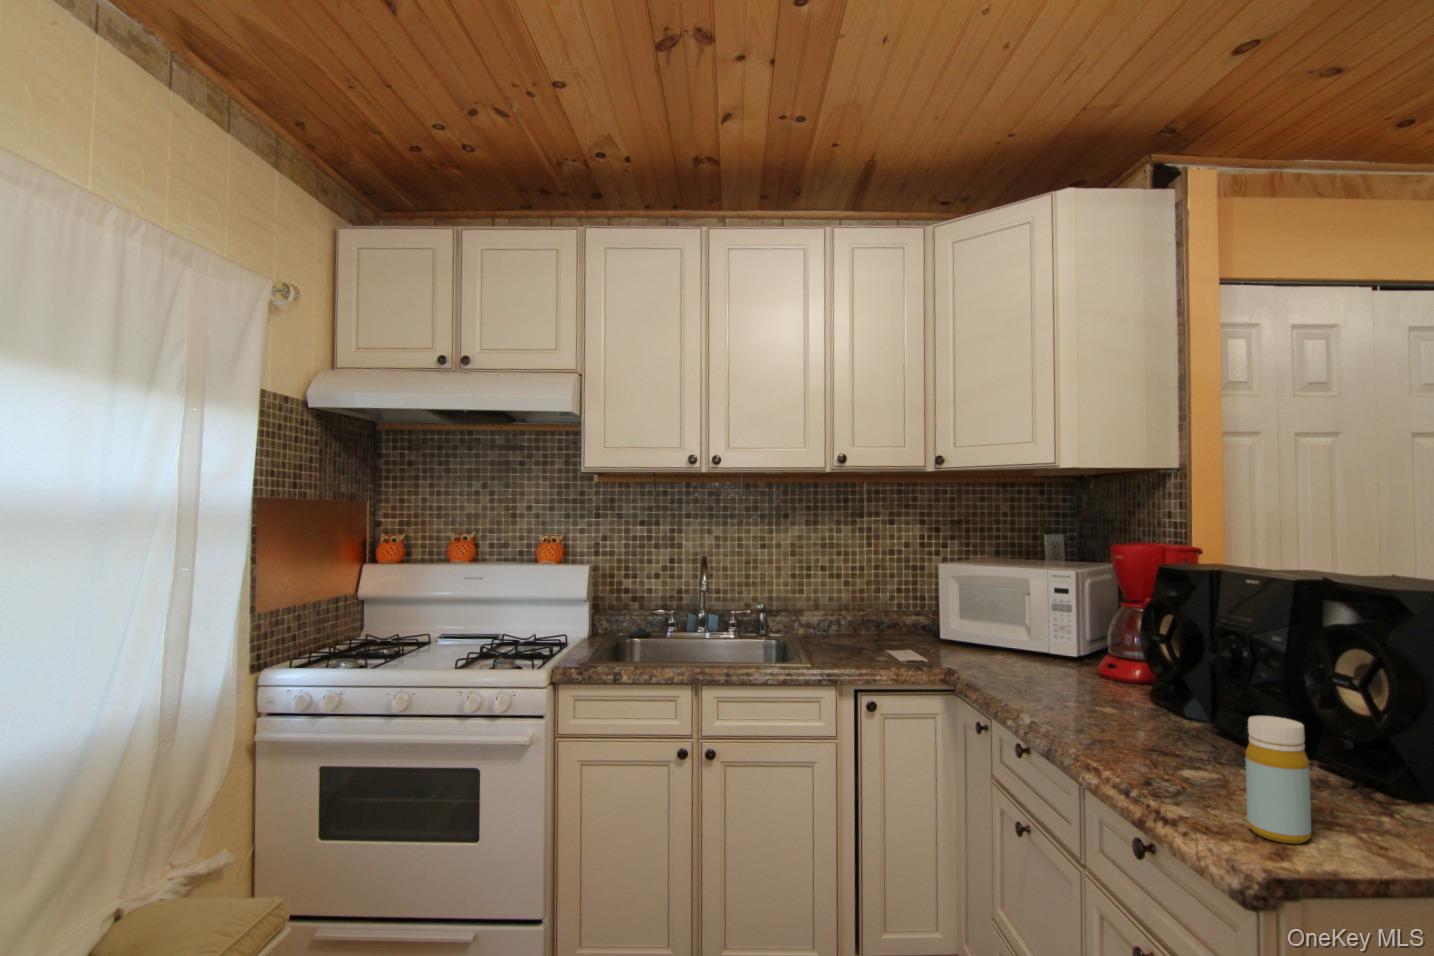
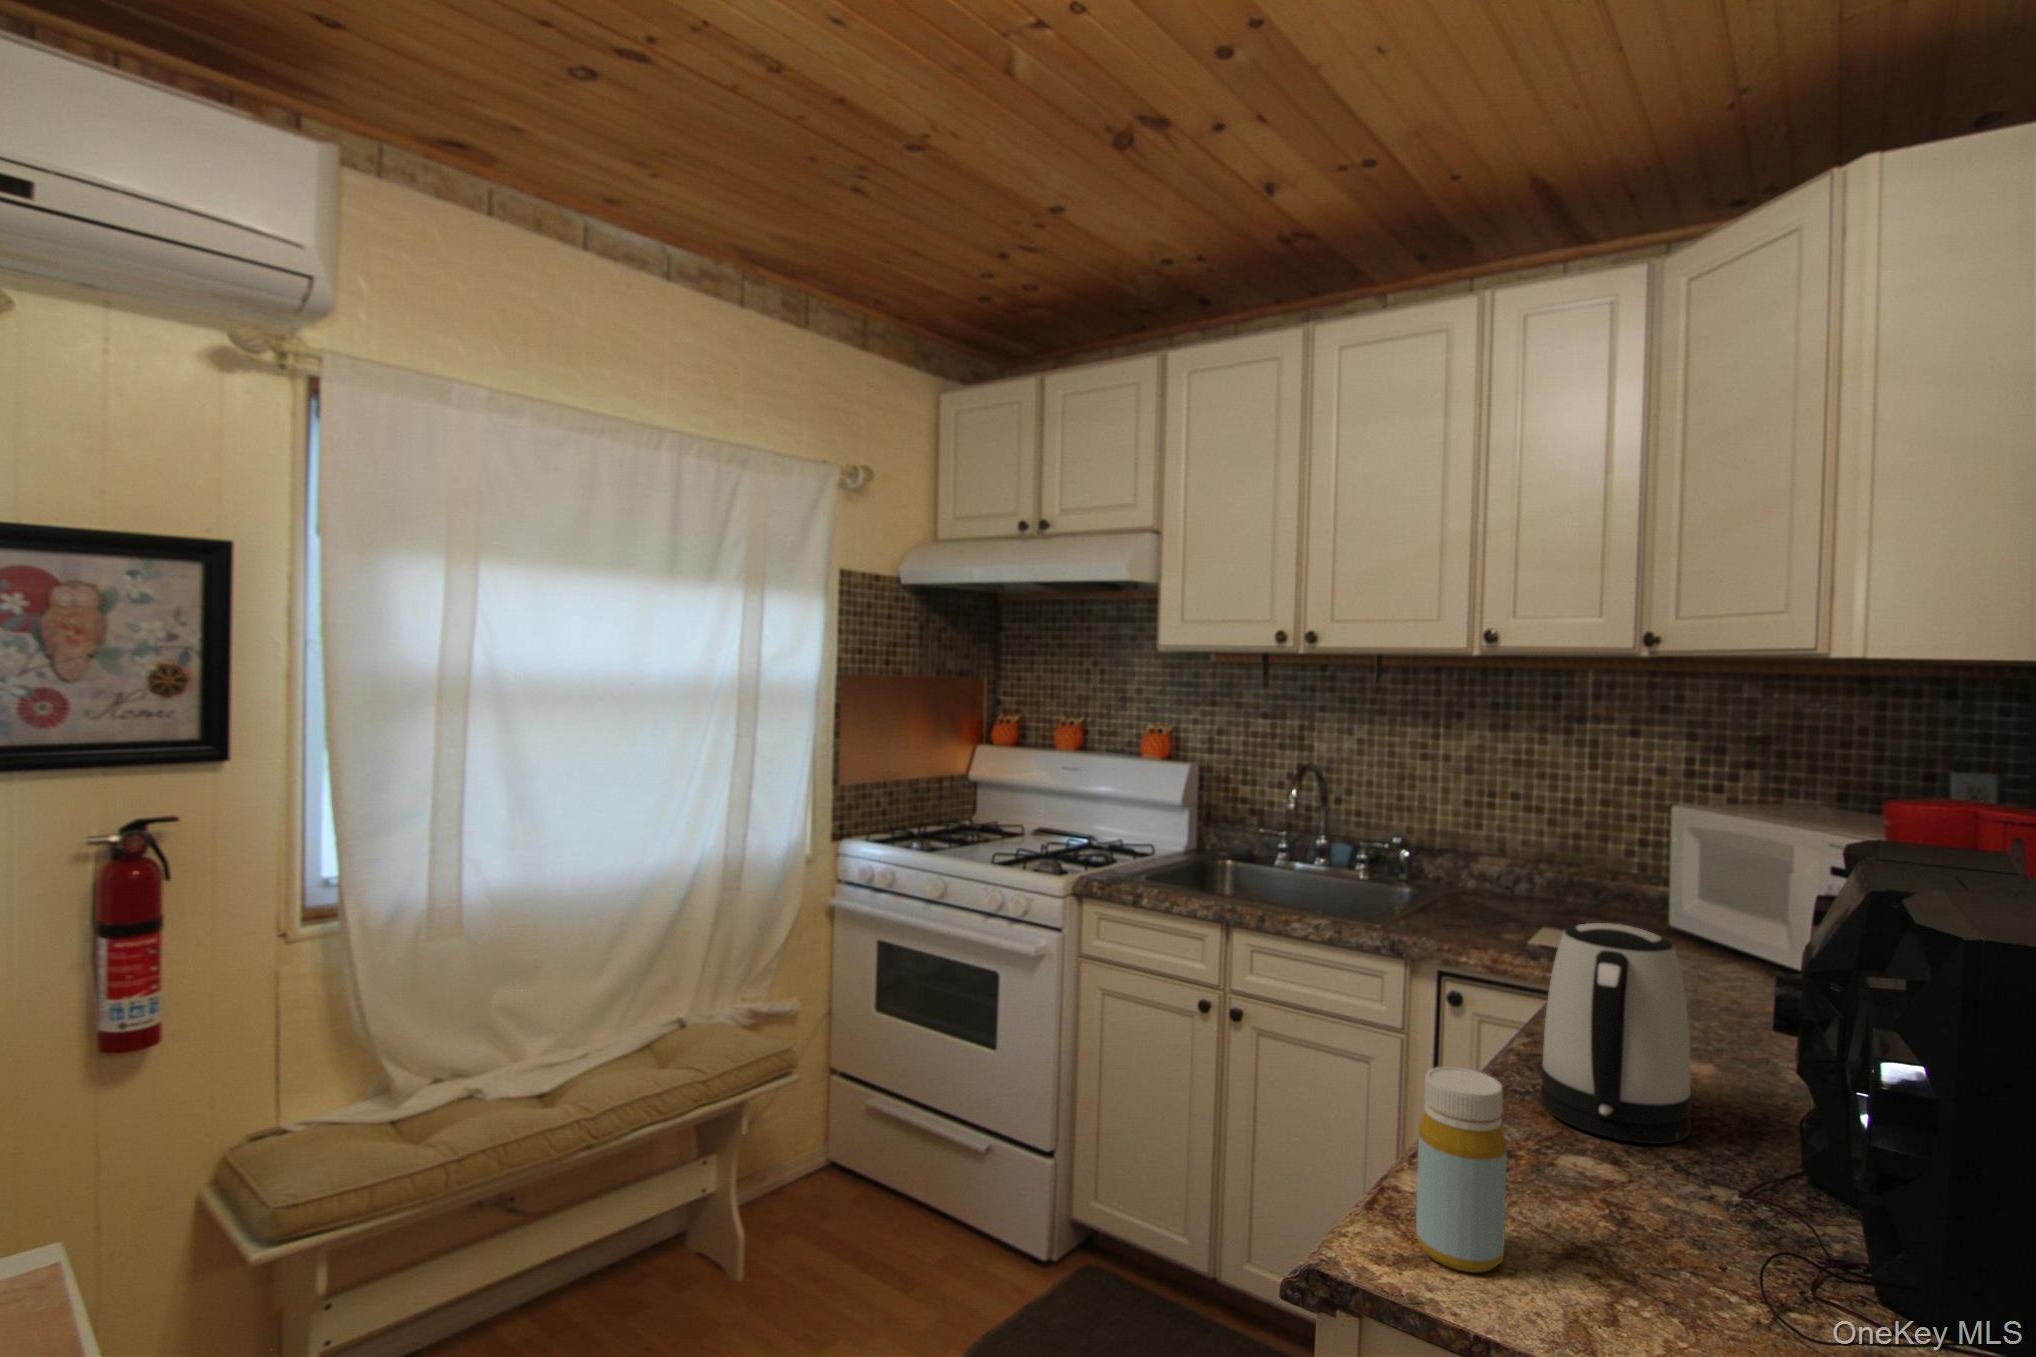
kettle: none [1103,623,1196,752] -> present [1540,923,1692,1144]

